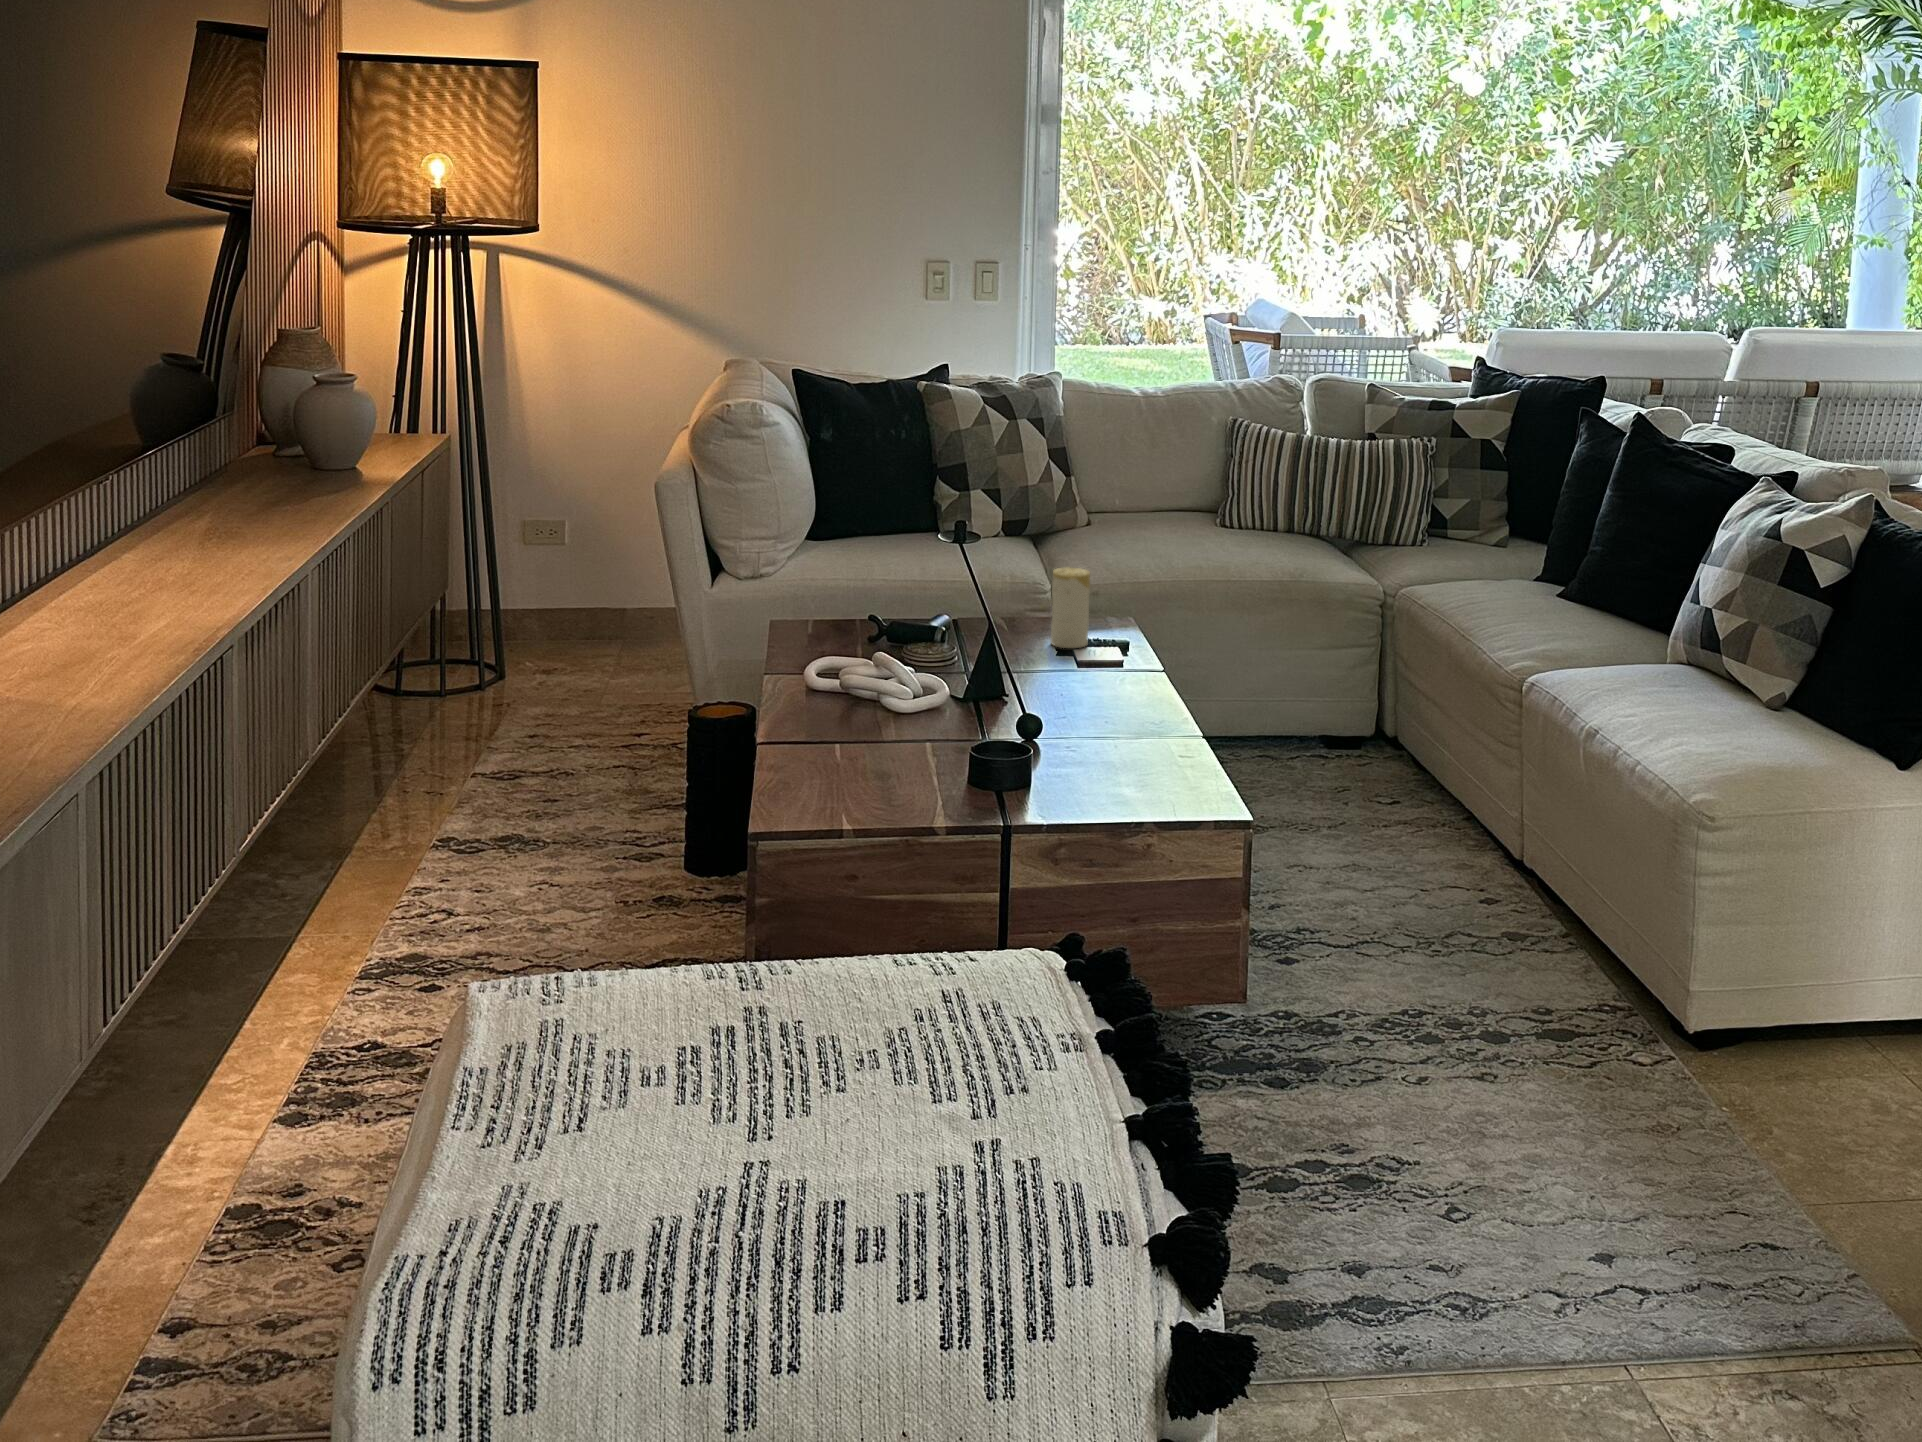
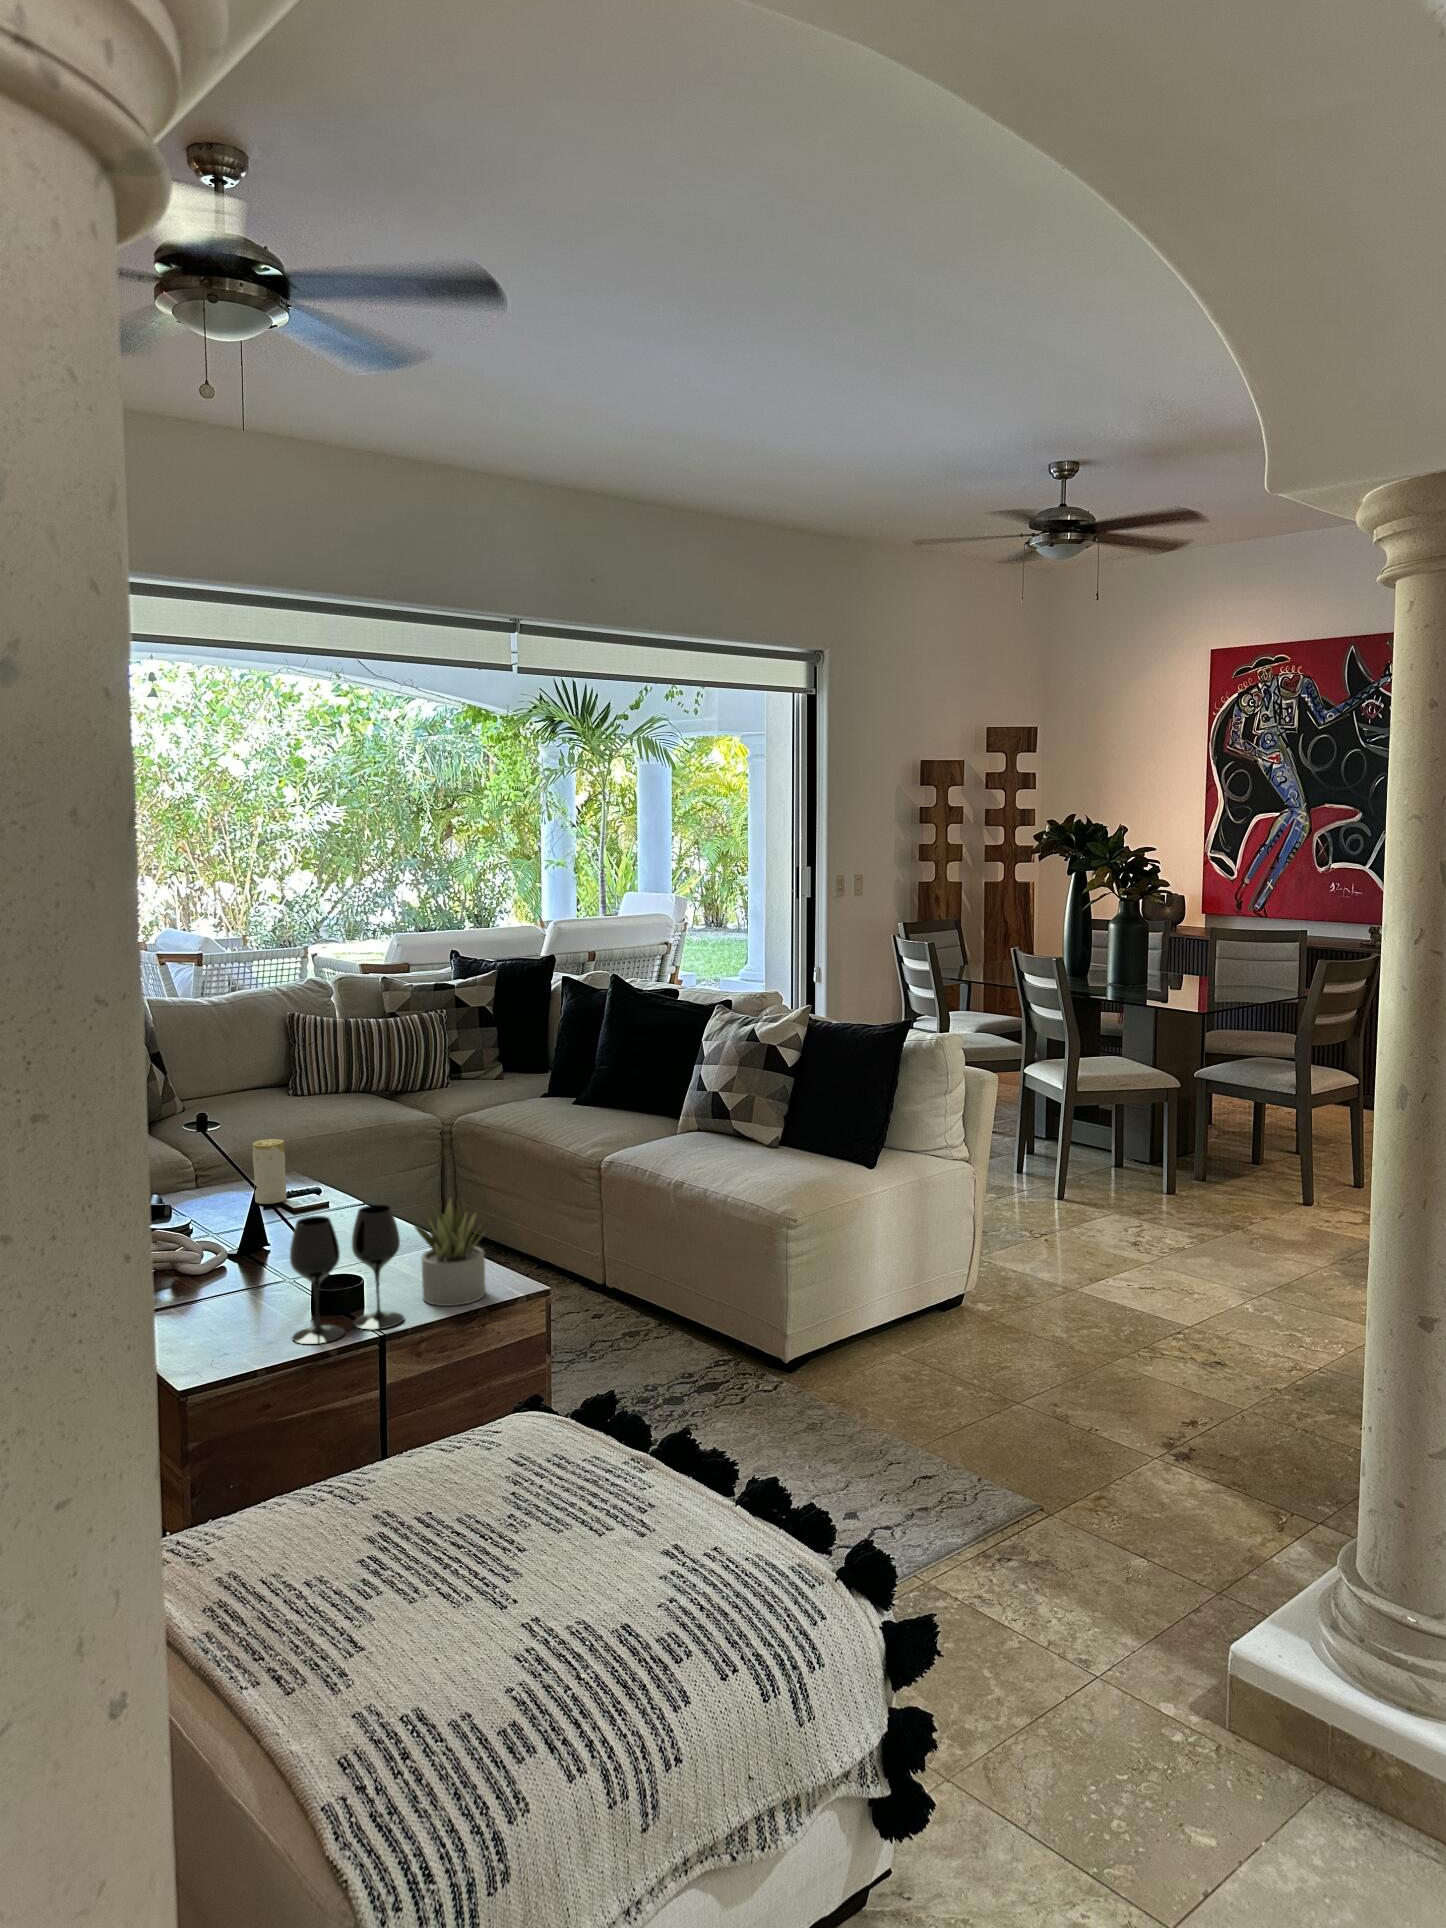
wine glass: none [905,660,1046,816] -> present [290,1205,404,1344]
succulent plant: none [1081,673,1179,812] -> present [414,1200,486,1306]

